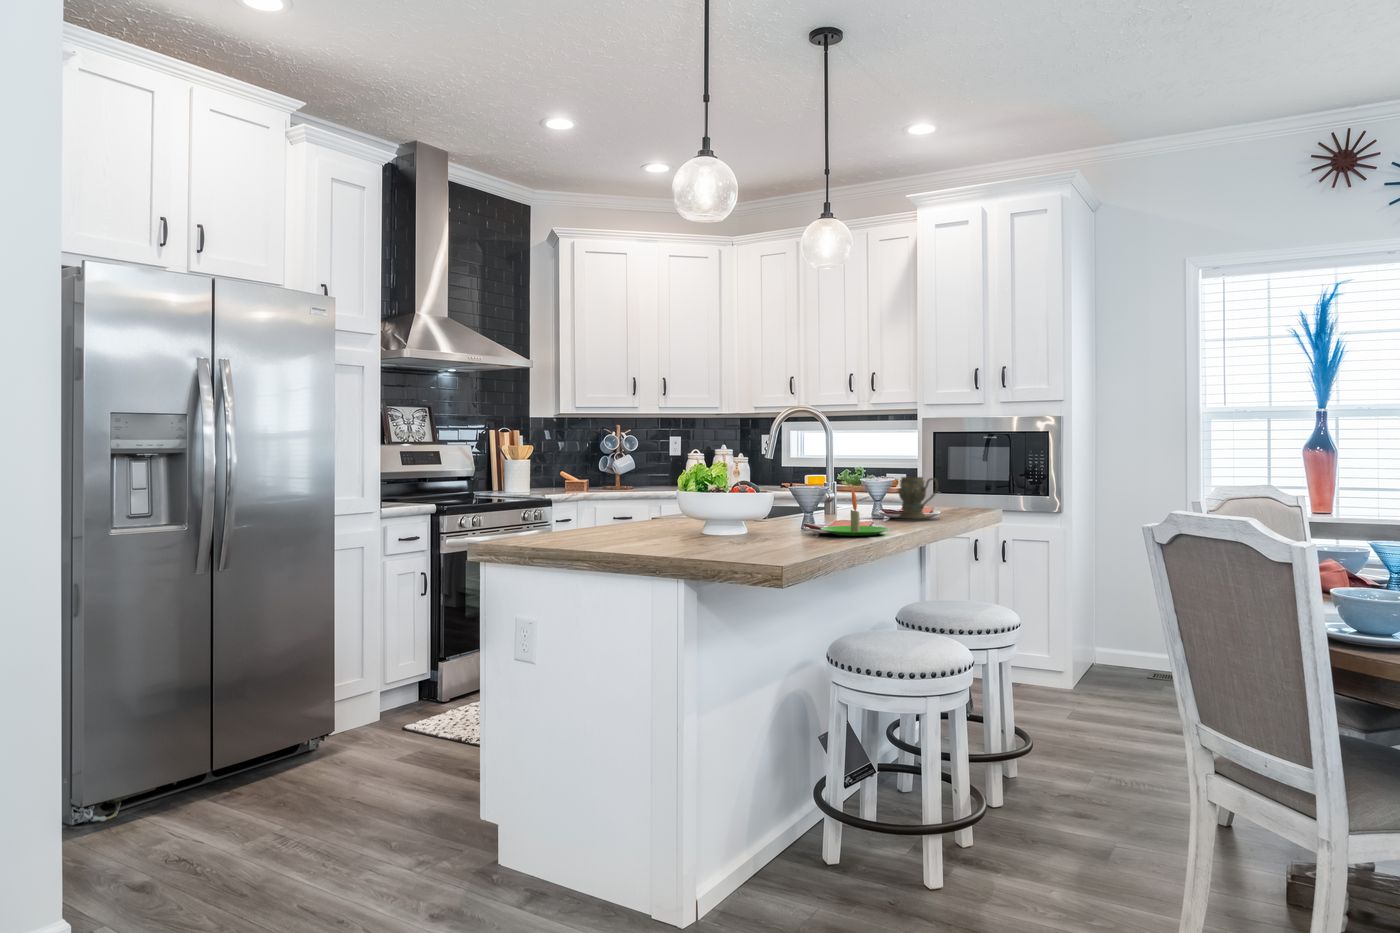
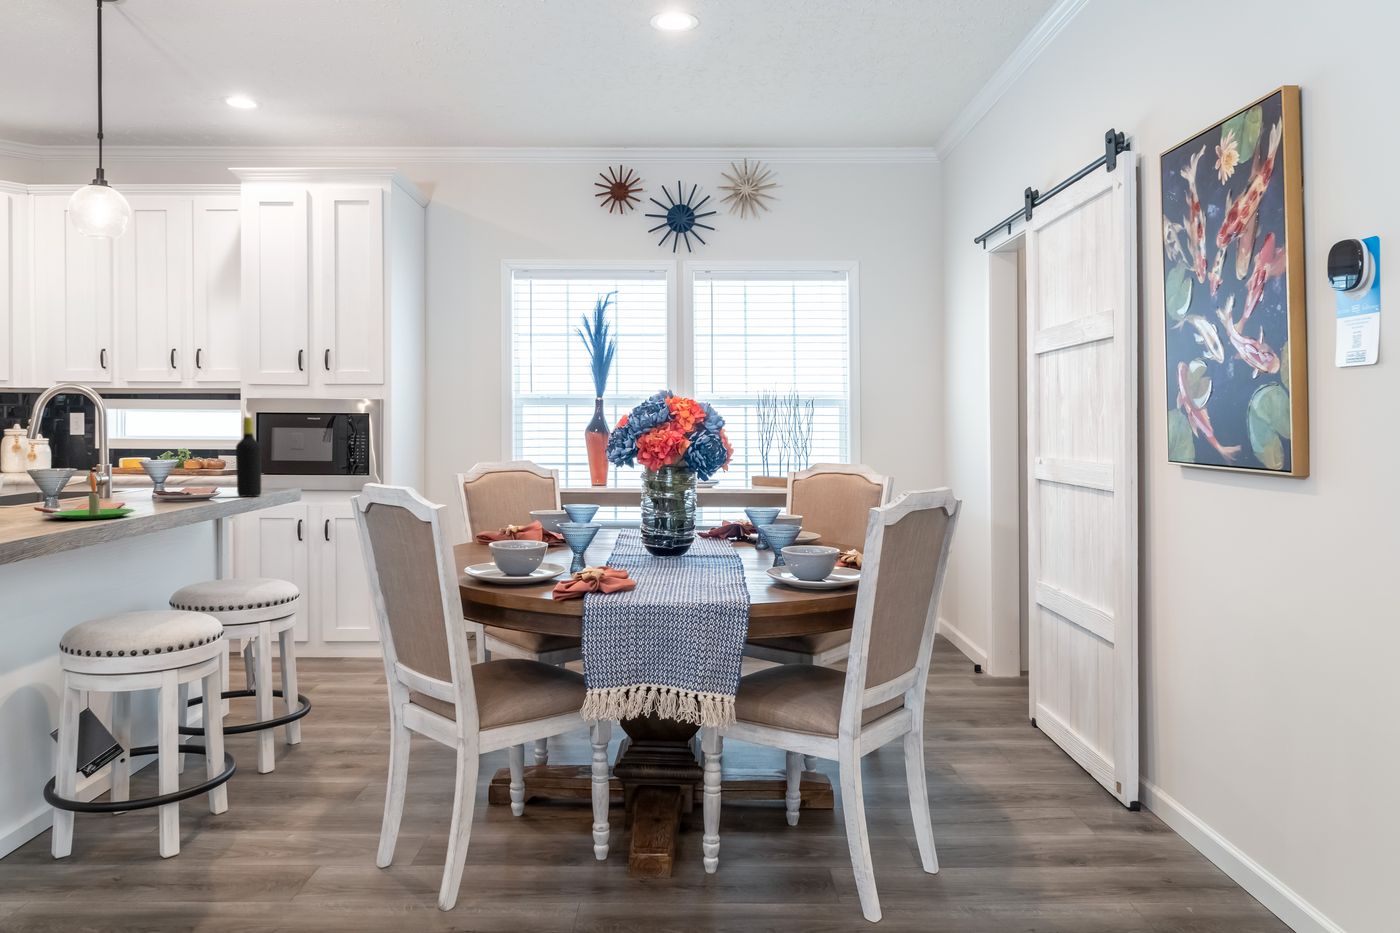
bottle: none [947,437,971,516] -> present [236,417,261,497]
mug: present [899,477,938,519] -> none [179,458,221,500]

